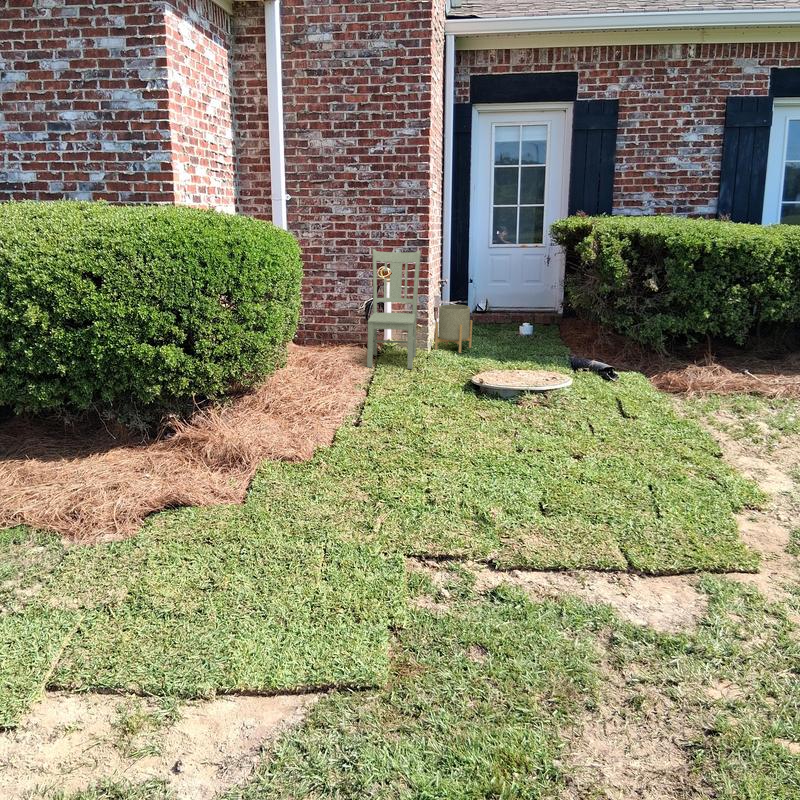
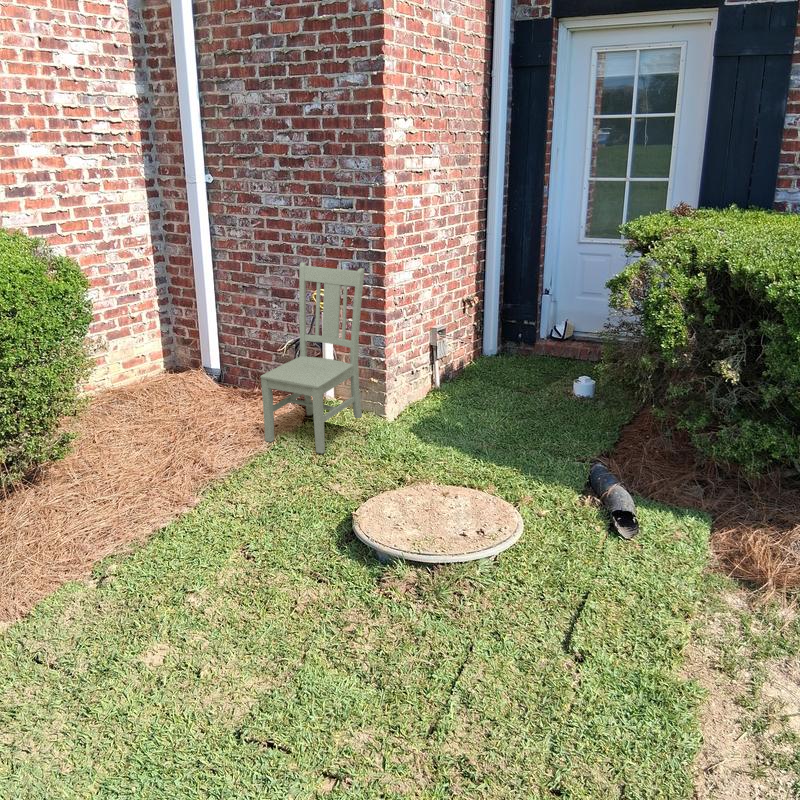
planter: present [435,305,472,353] -> none [408,345,468,424]

